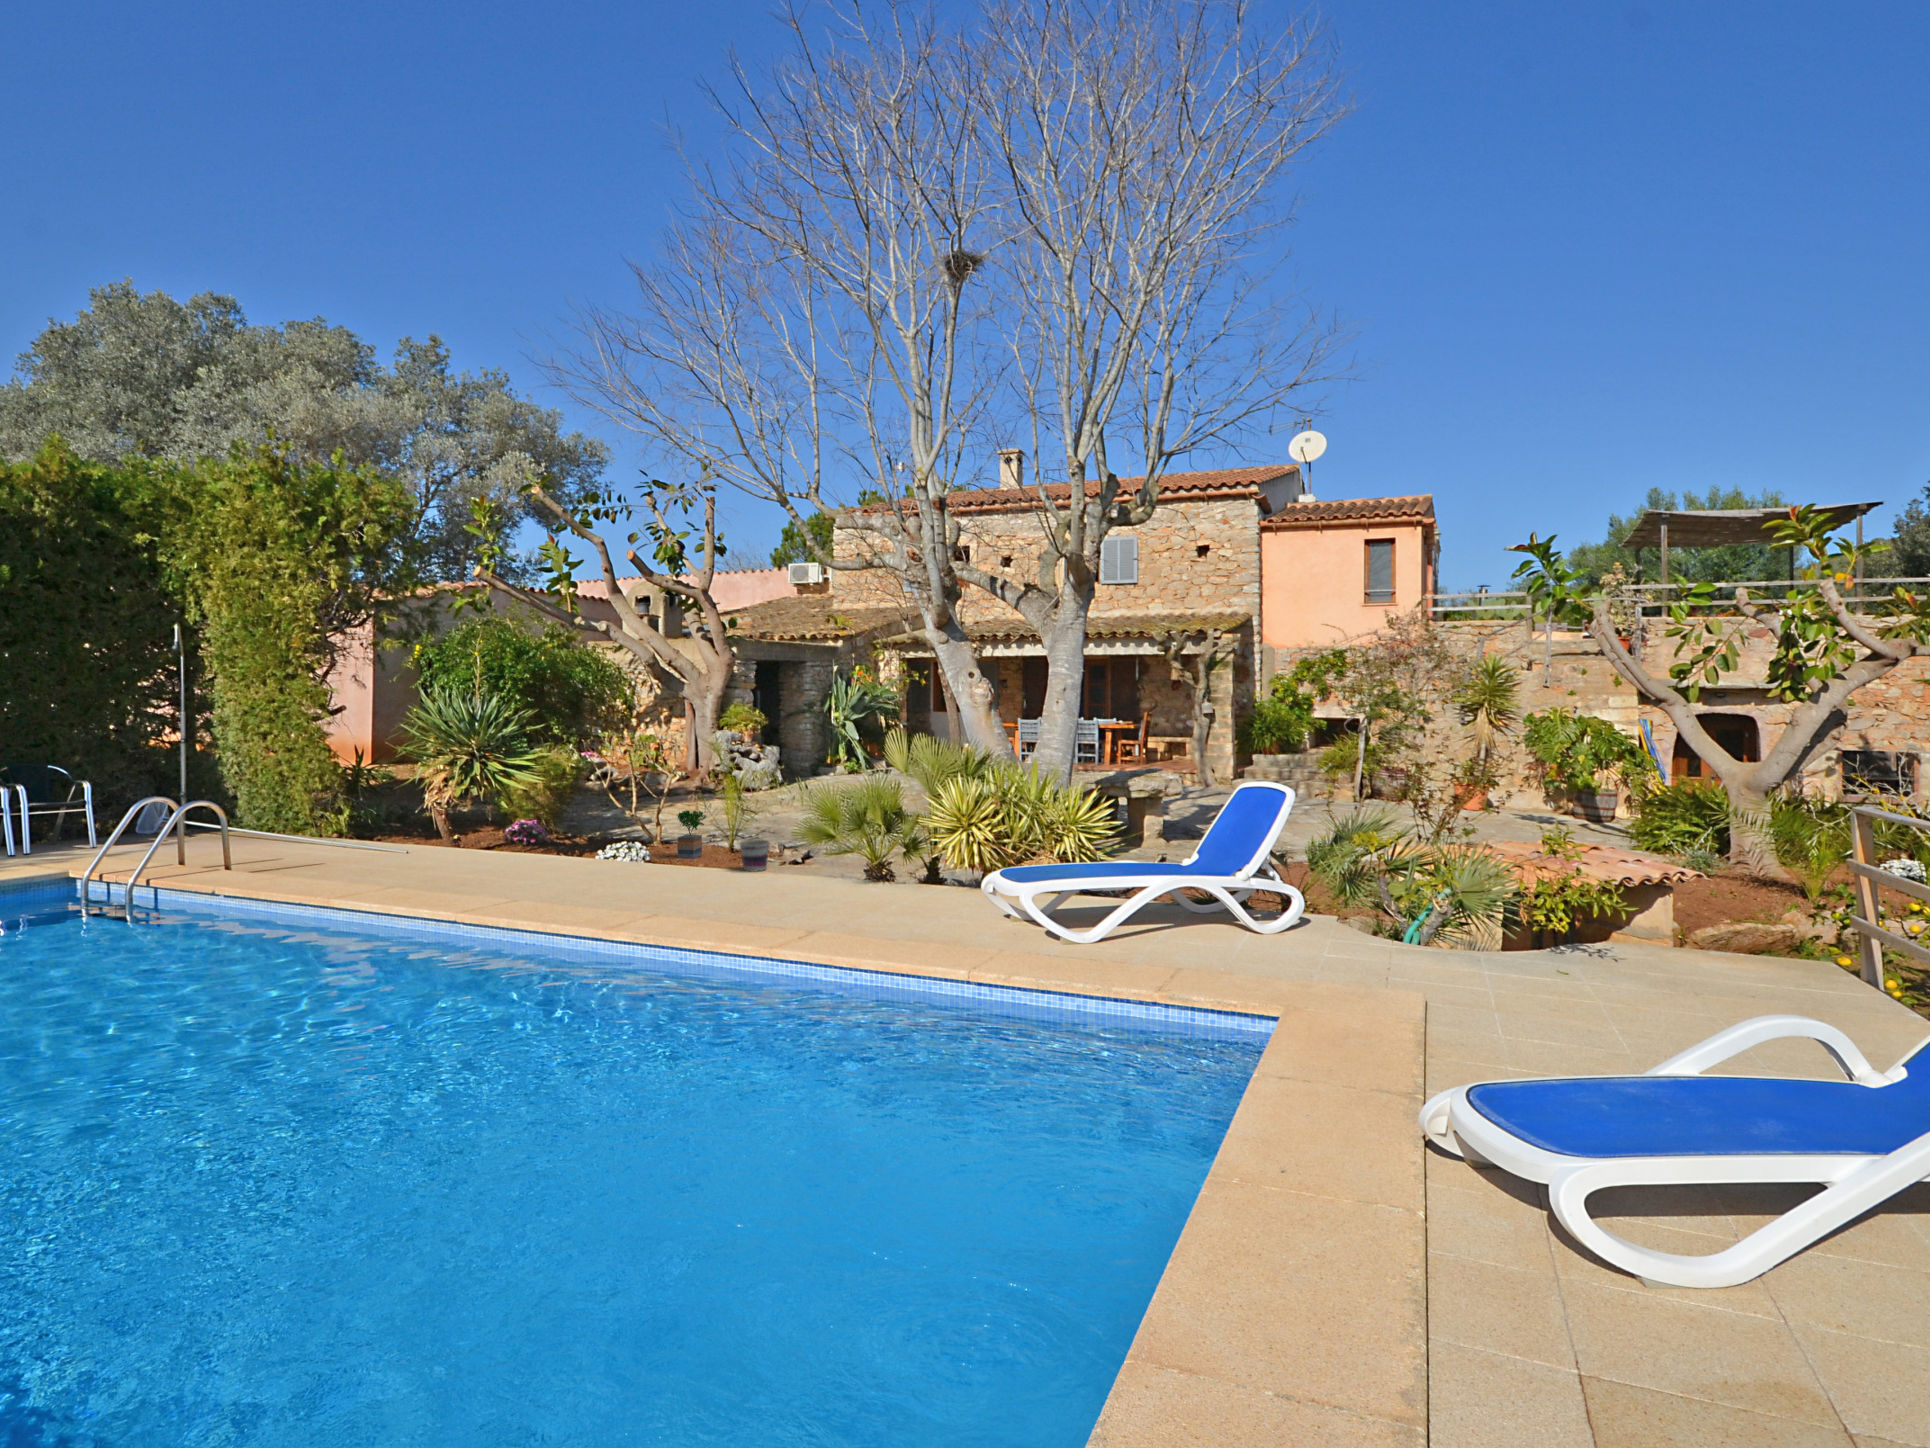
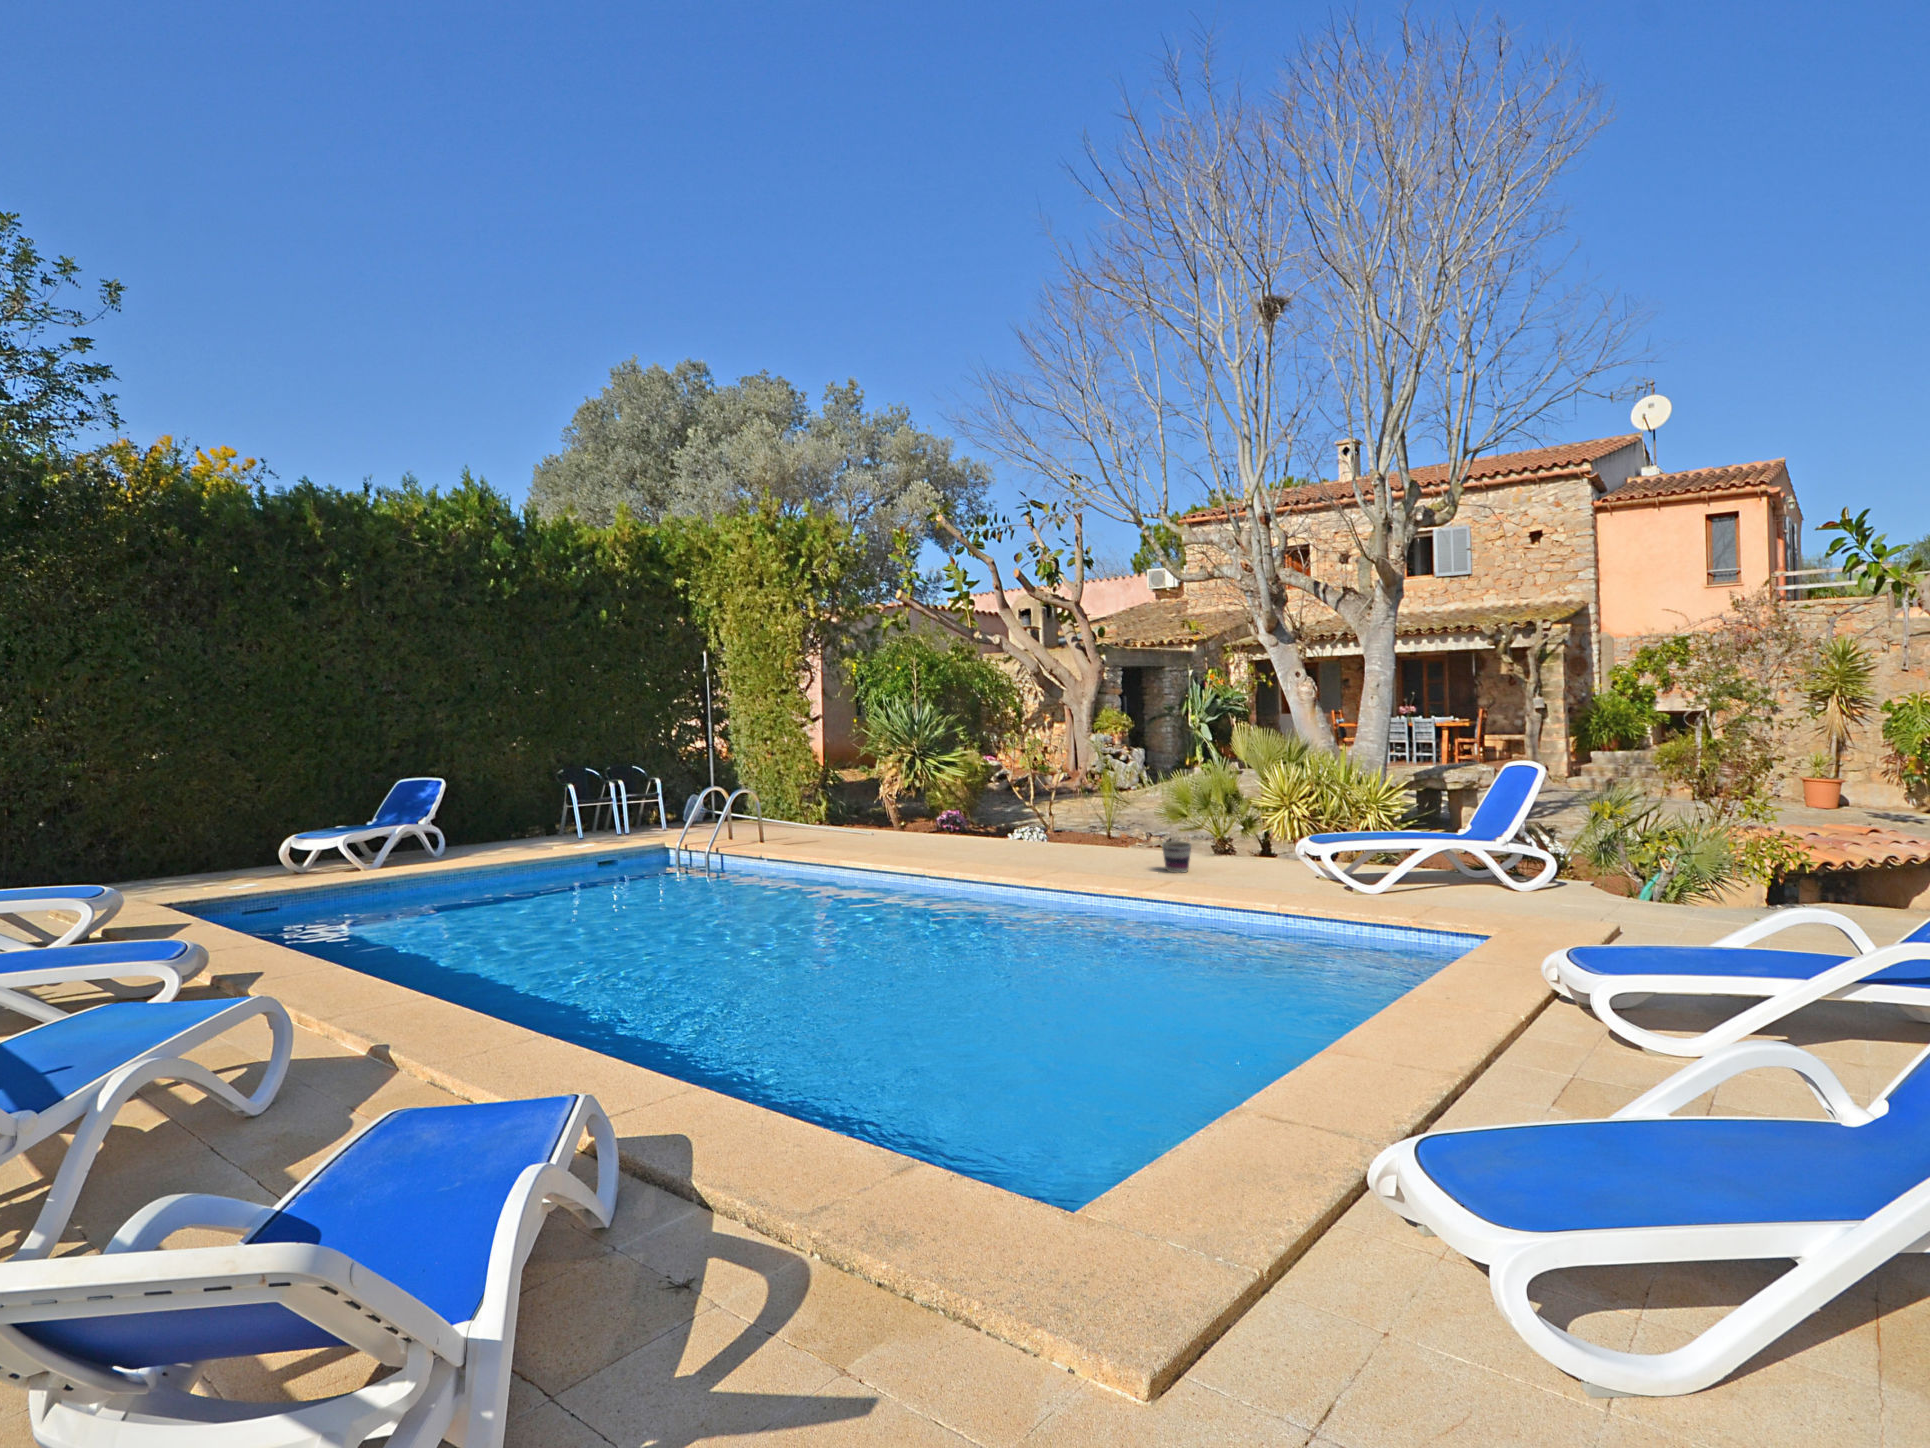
potted tree: present [677,810,707,859] -> none [1095,809,1124,855]

